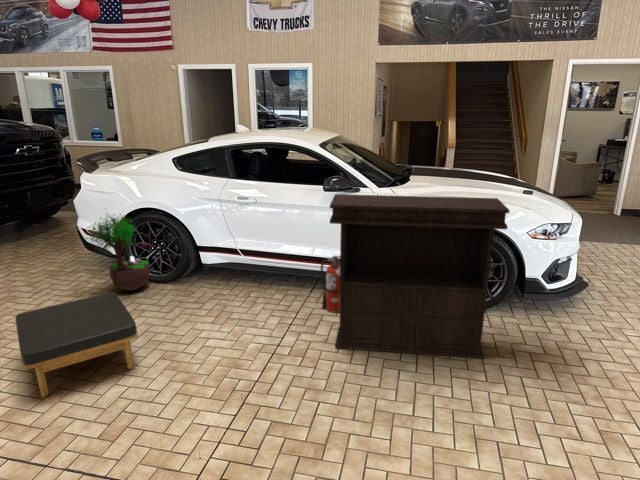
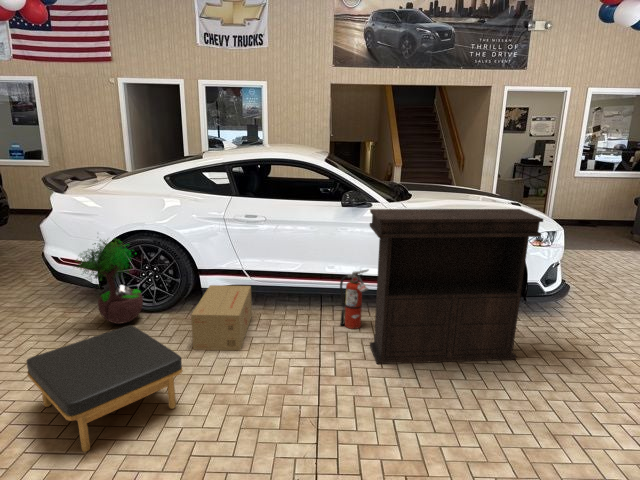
cardboard box: none [173,261,245,323] -> present [191,285,252,350]

